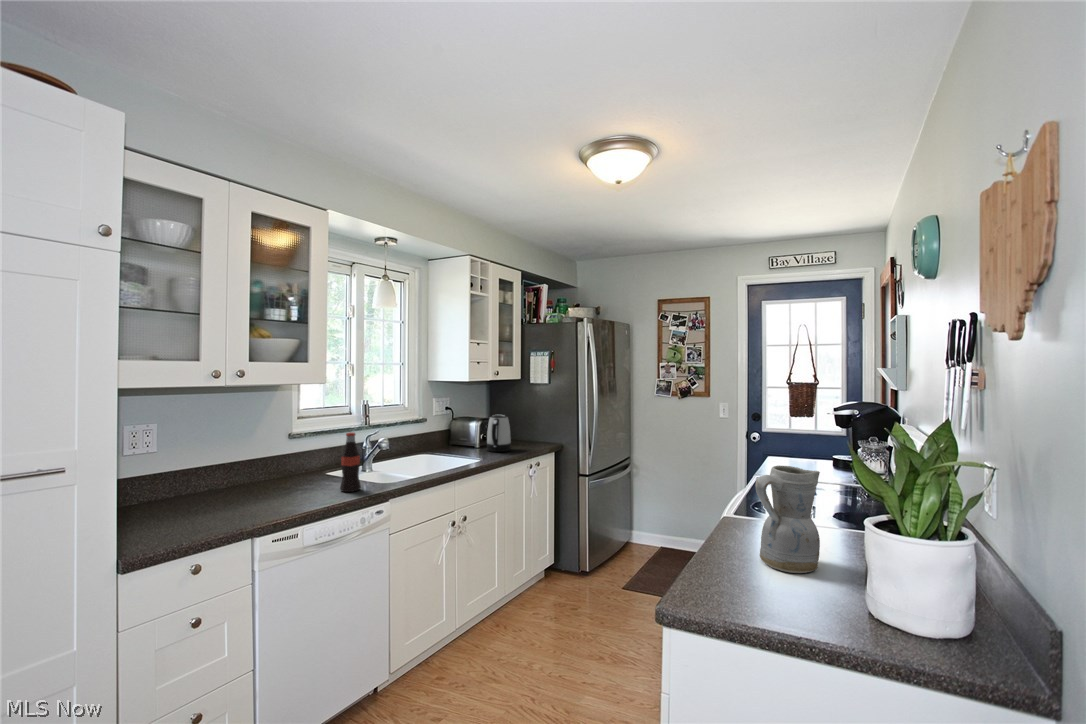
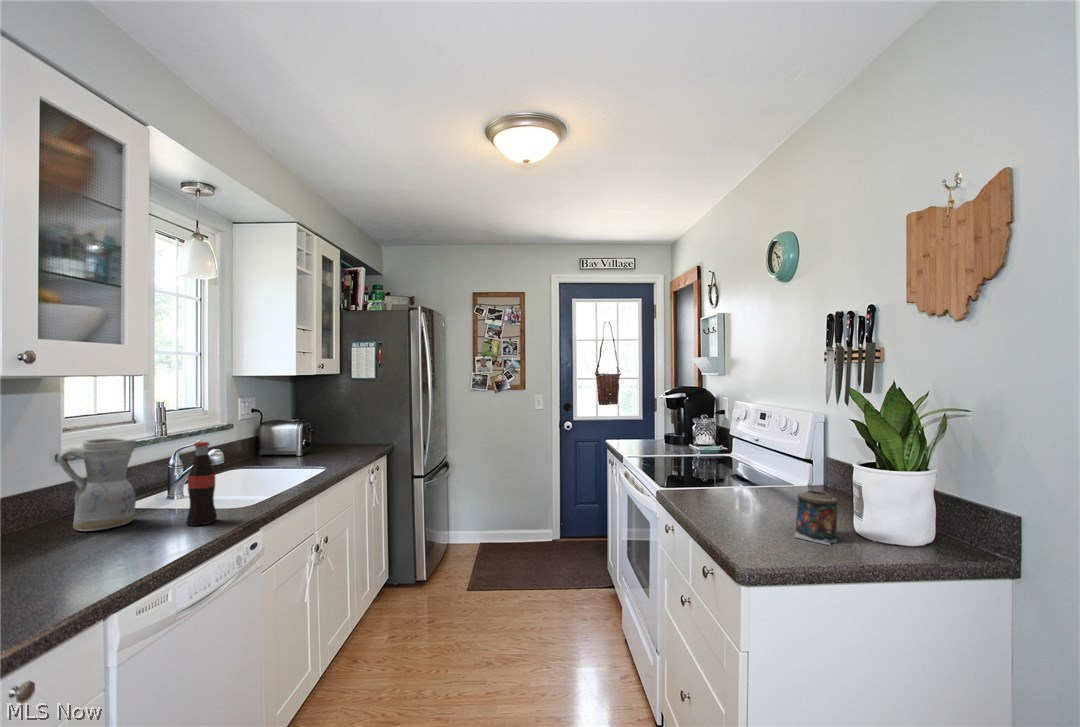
kettle: present [487,415,511,452] -> none [317,415,348,459]
ceramic pitcher: present [755,465,820,573] -> present [58,438,136,531]
candle: none [792,559,854,636] -> present [795,491,838,545]

